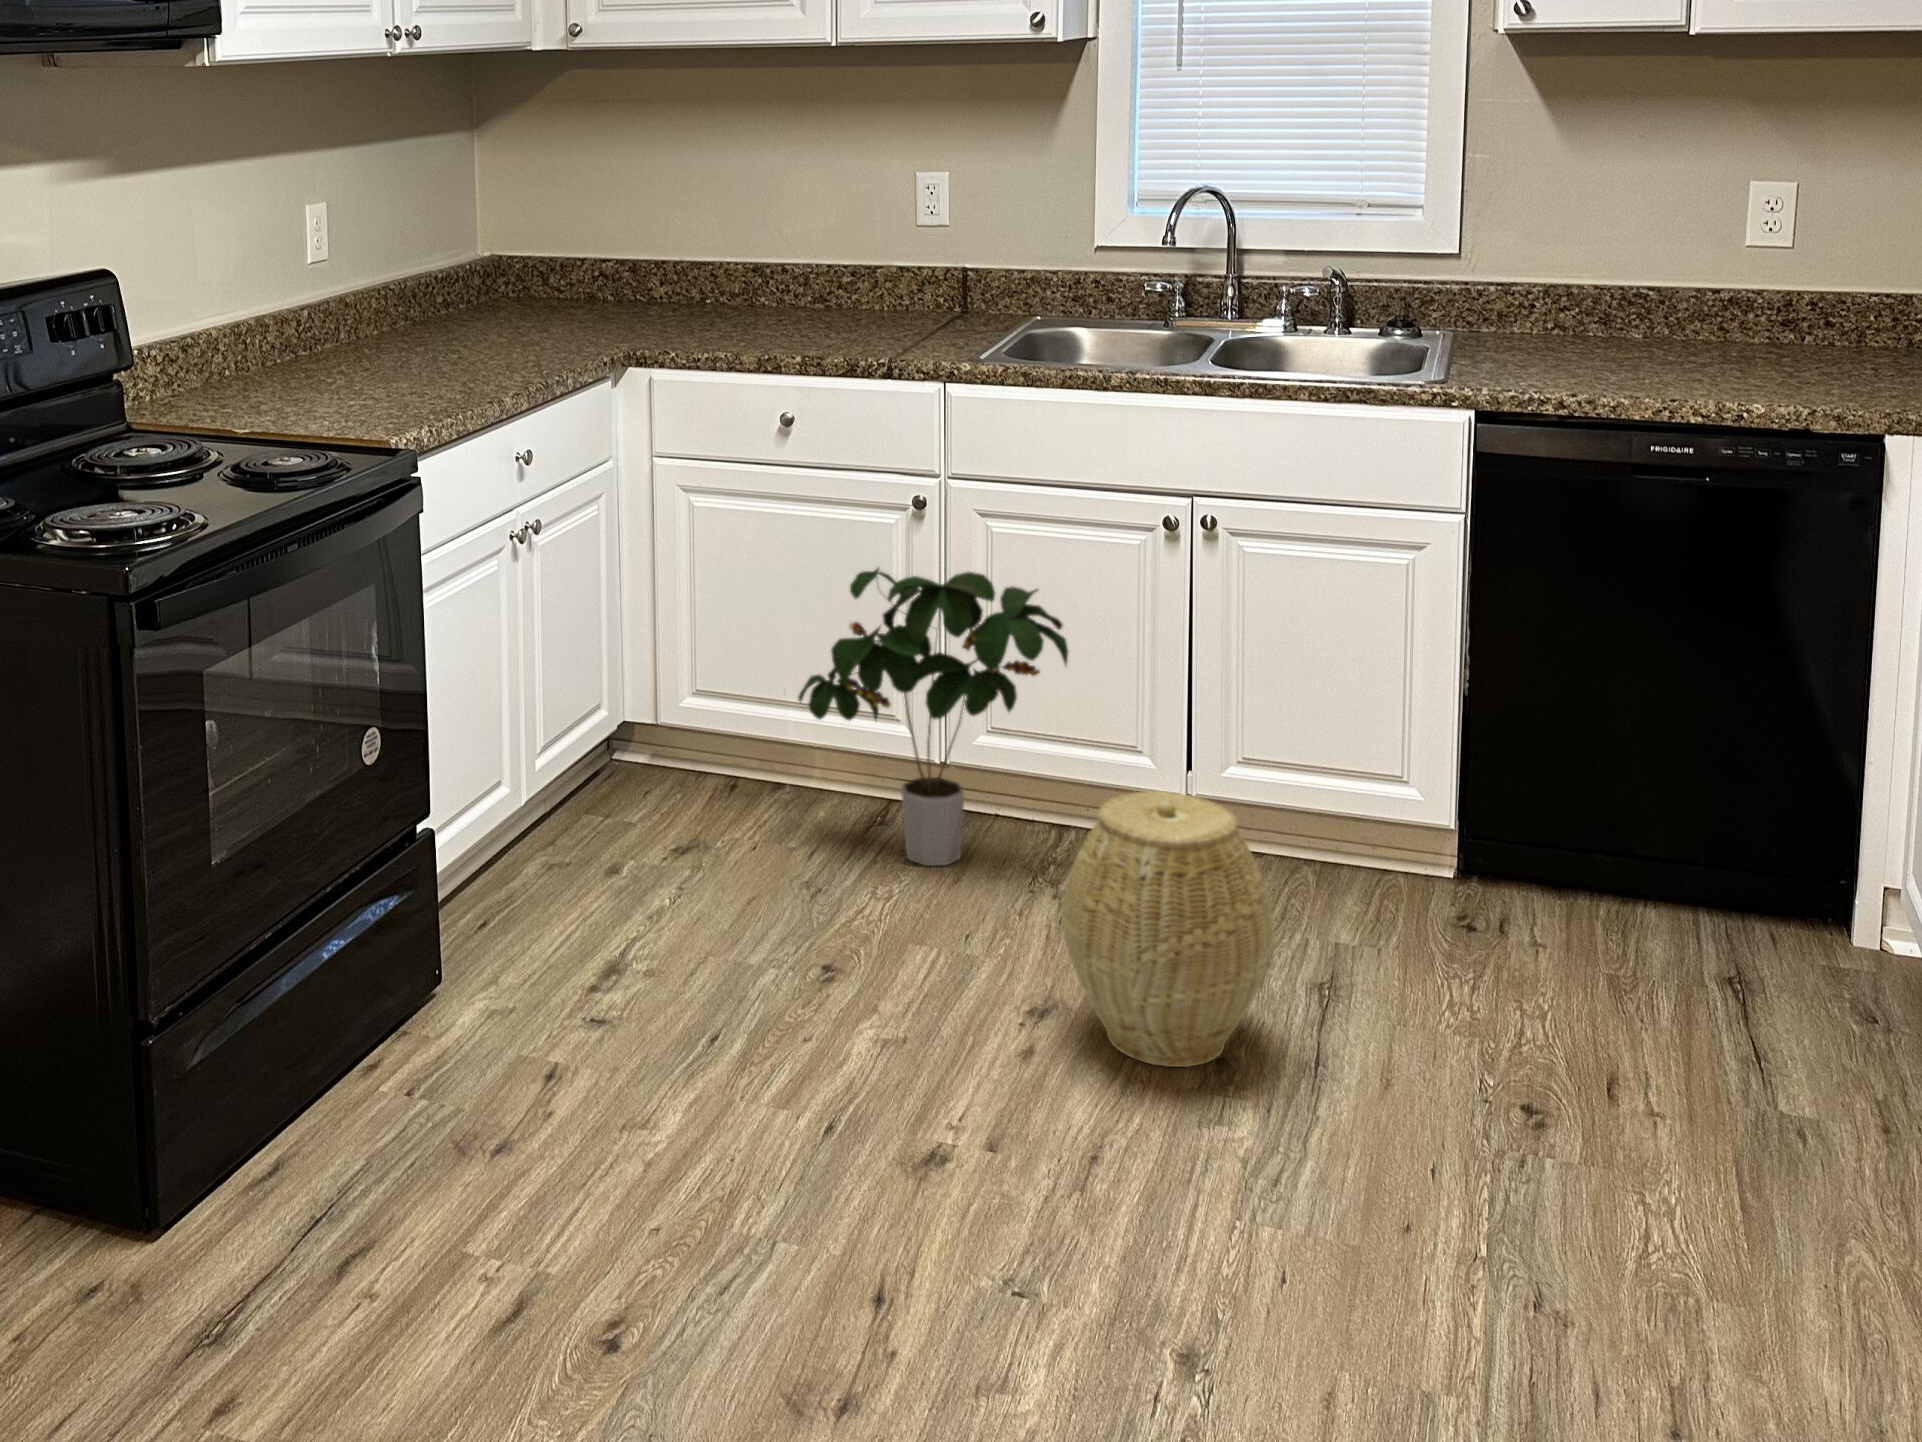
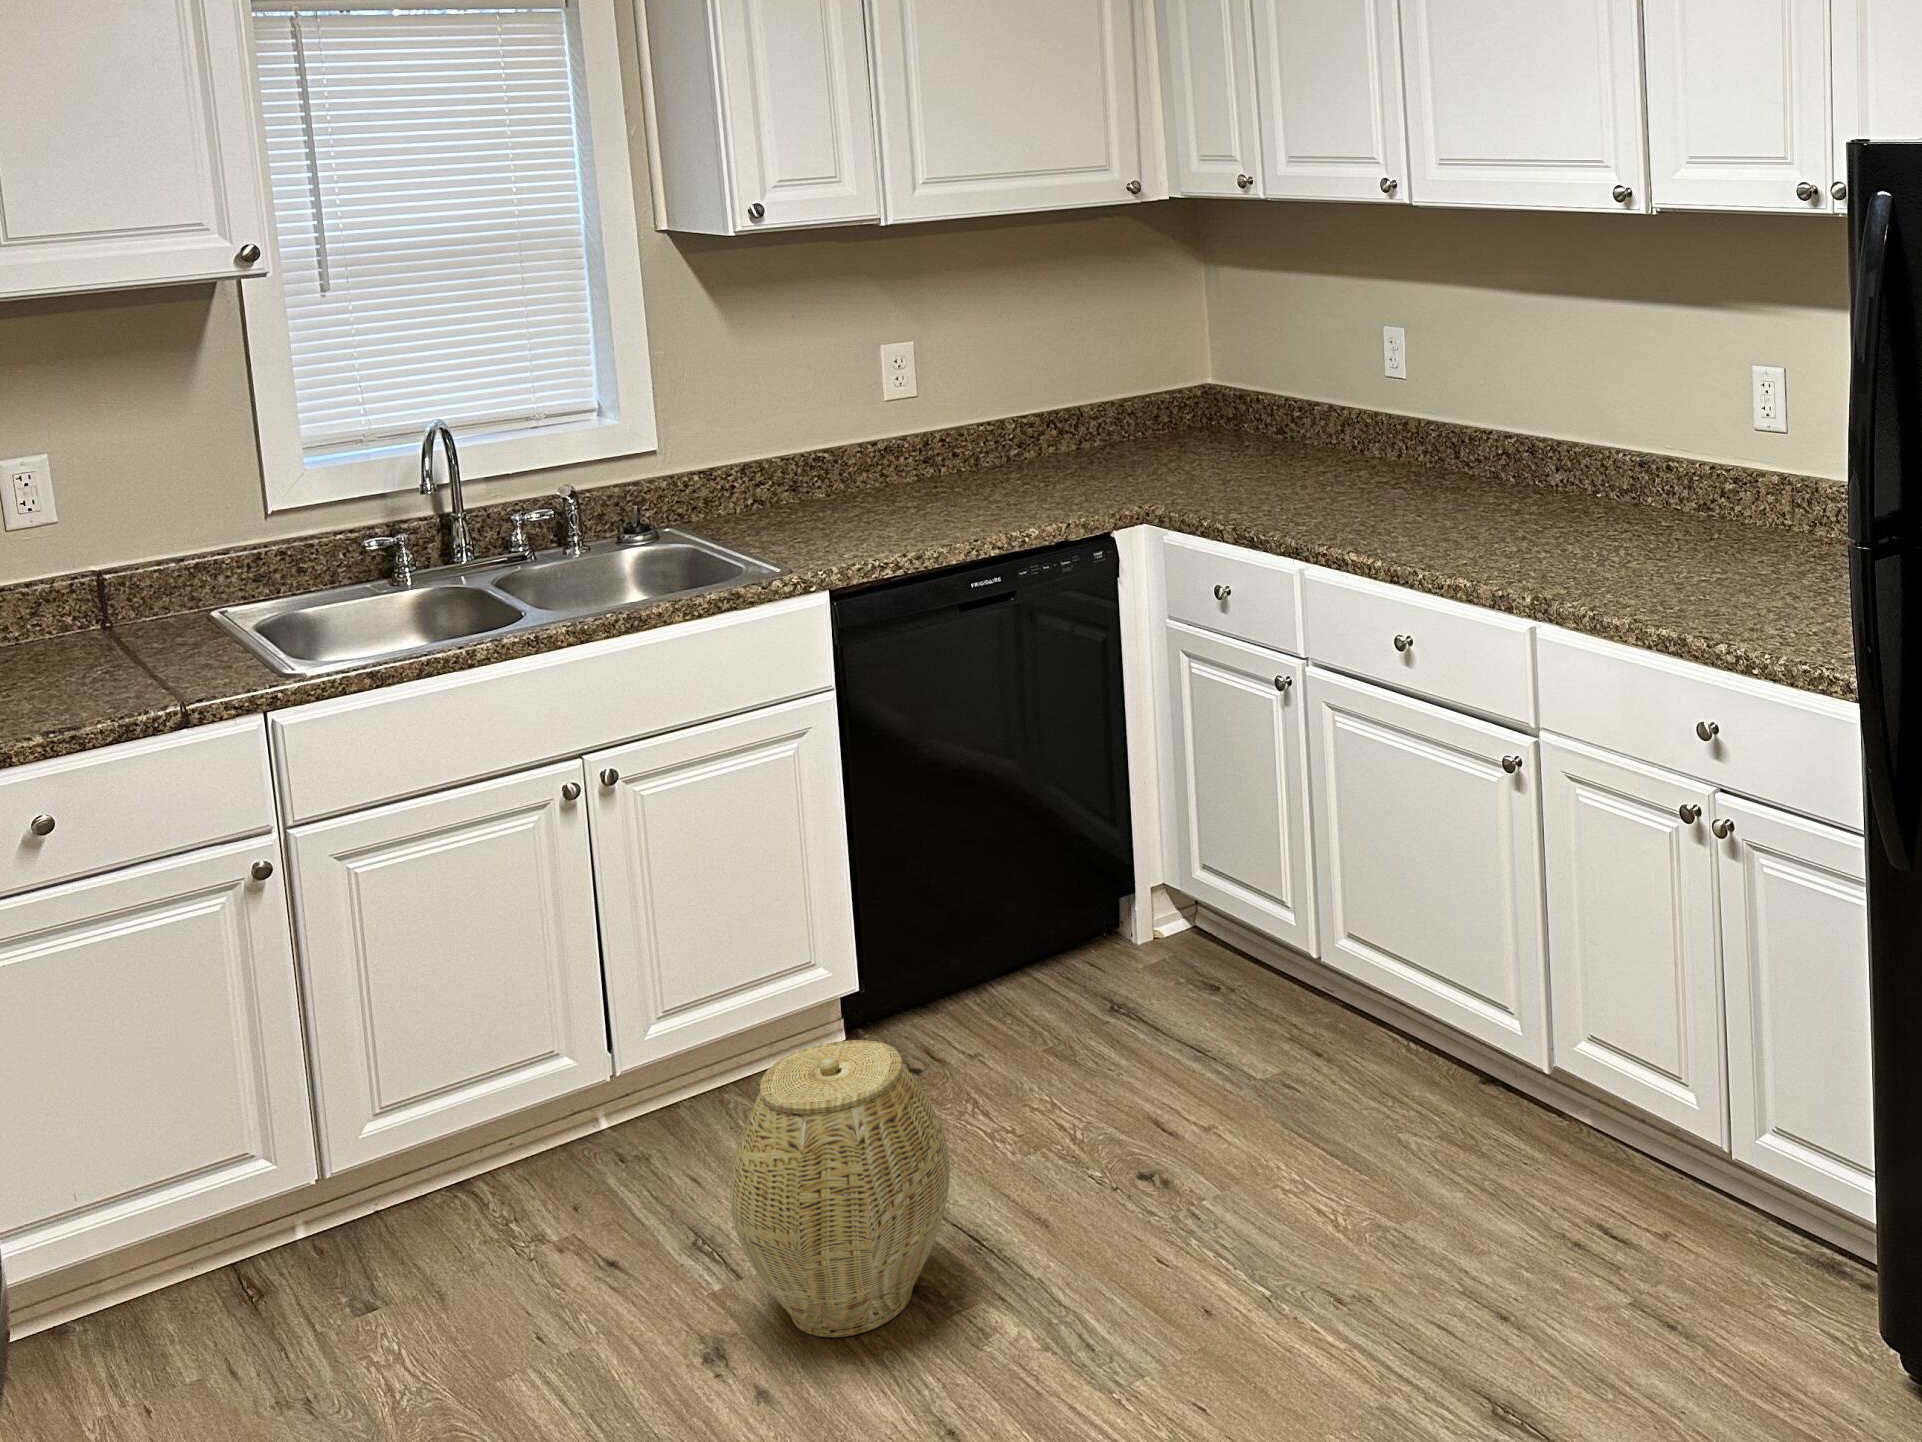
potted plant: present [798,568,1068,866] -> none [150,915,520,1309]

